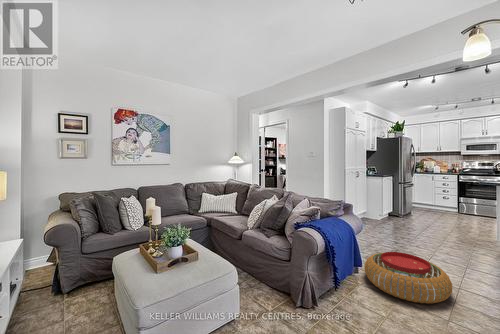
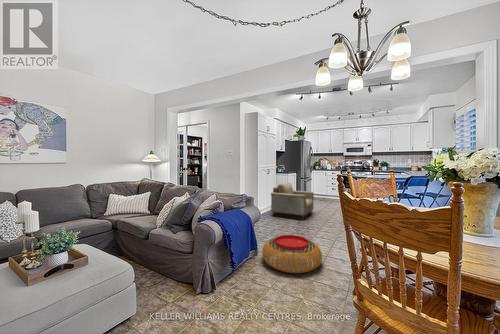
armchair: none [351,188,419,234] -> present [271,183,313,220]

